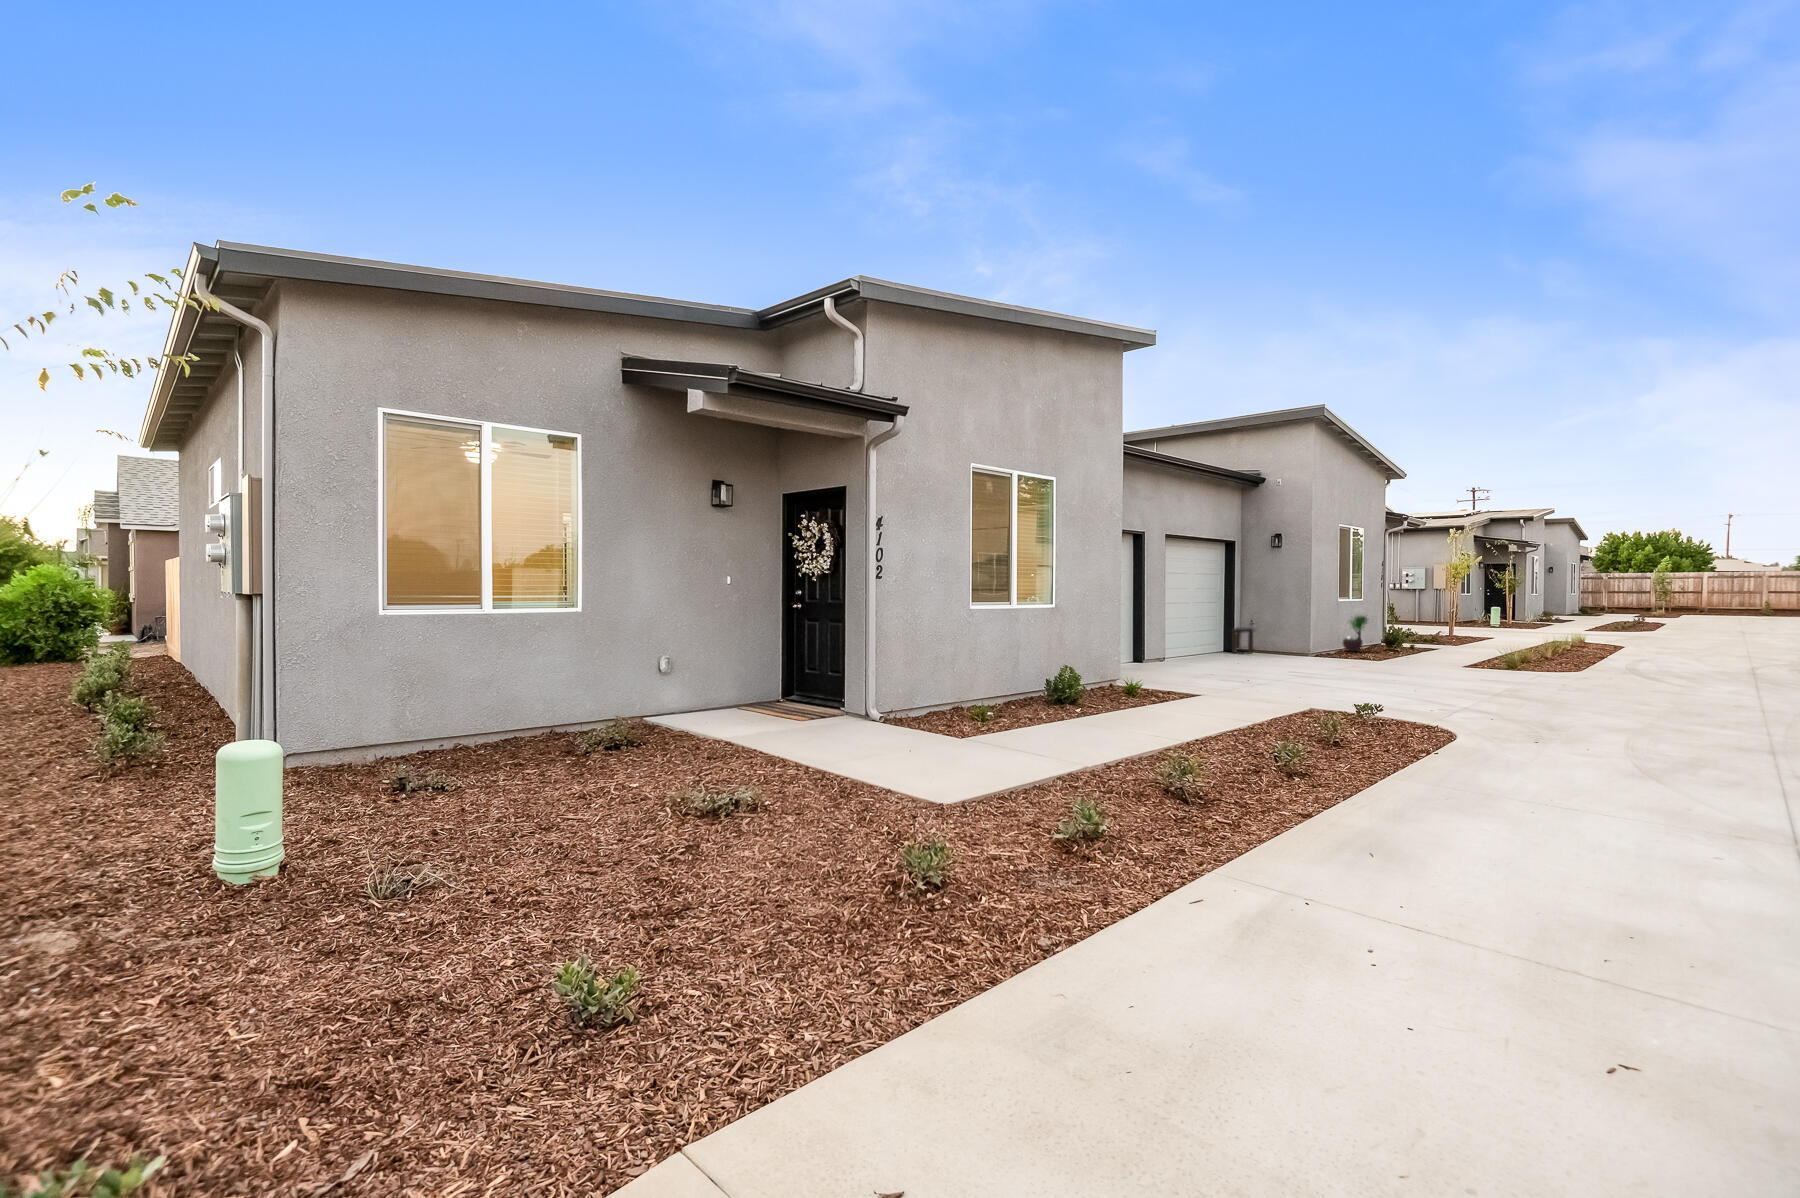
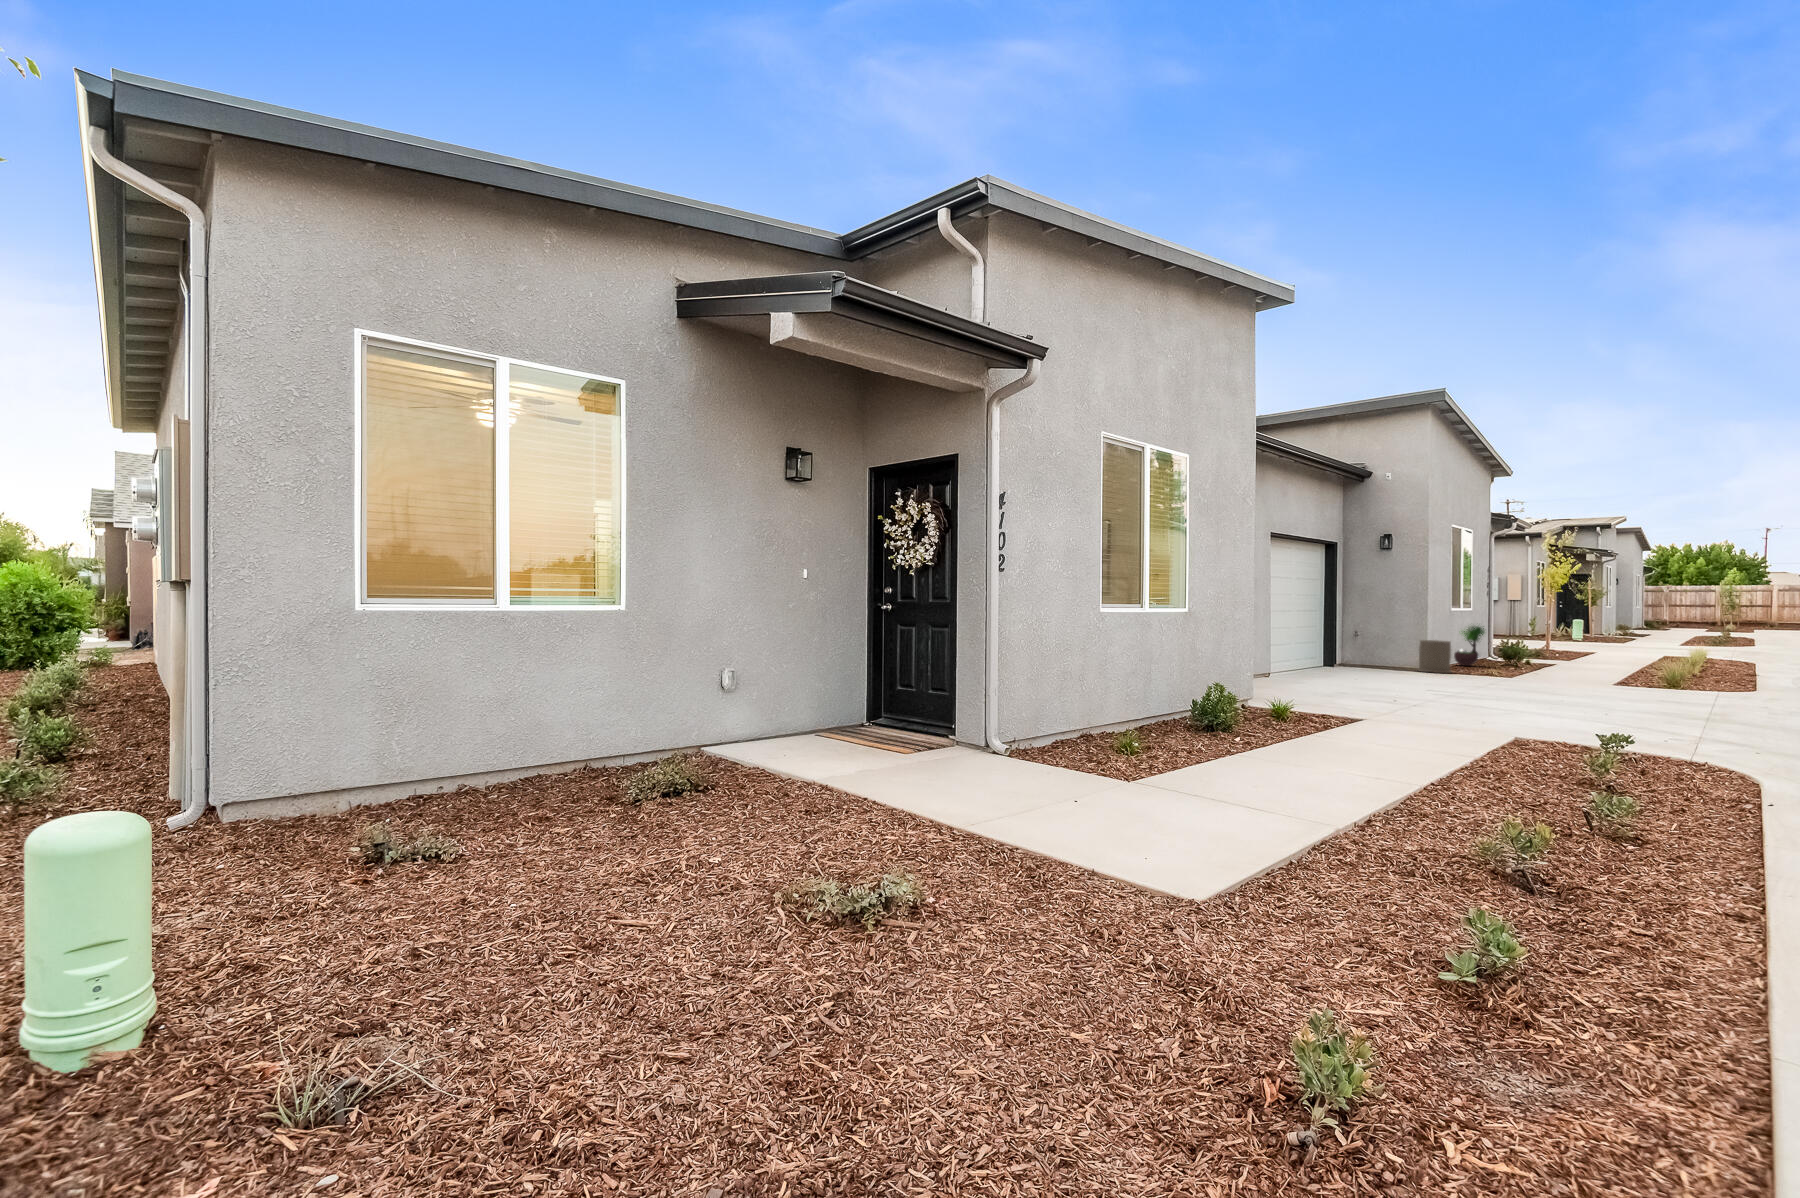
bench: present [1232,627,1257,653] -> none [1334,638,1360,668]
trash can: none [1302,629,1331,658] -> present [1418,640,1451,673]

